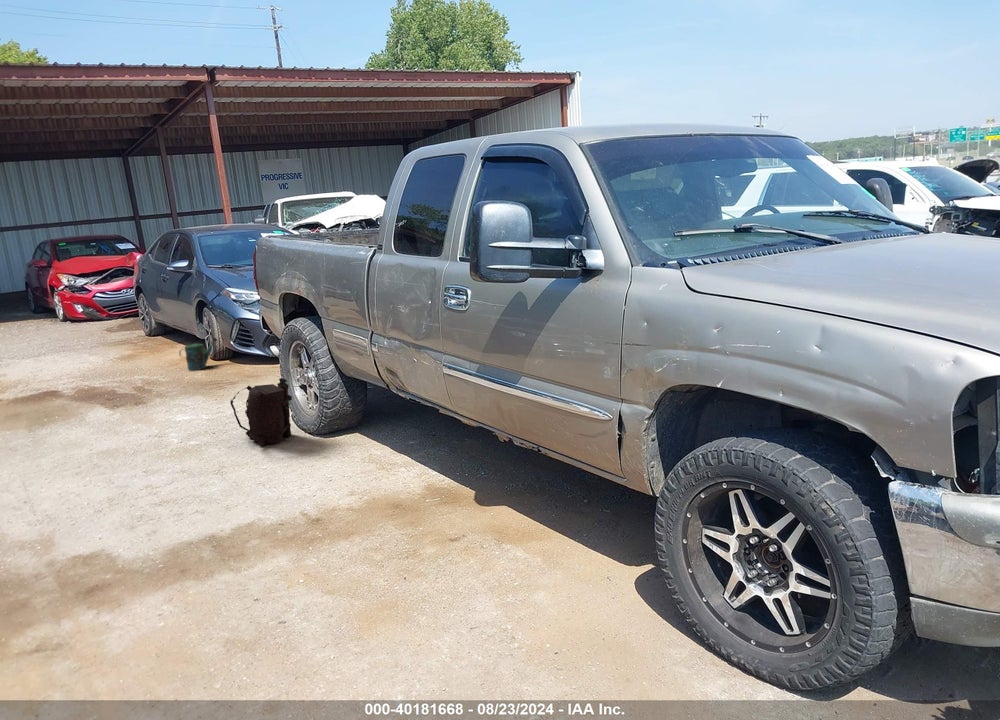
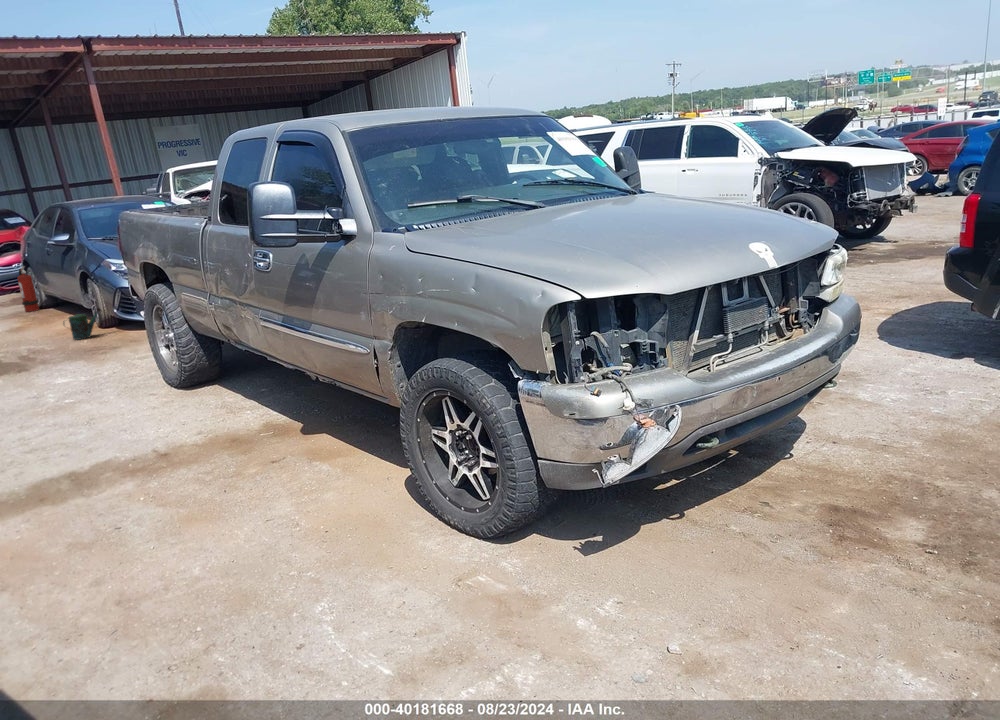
fire extinguisher: none [131,291,149,338] -> present [17,266,39,312]
backpack: present [230,378,292,446] -> none [100,340,160,401]

